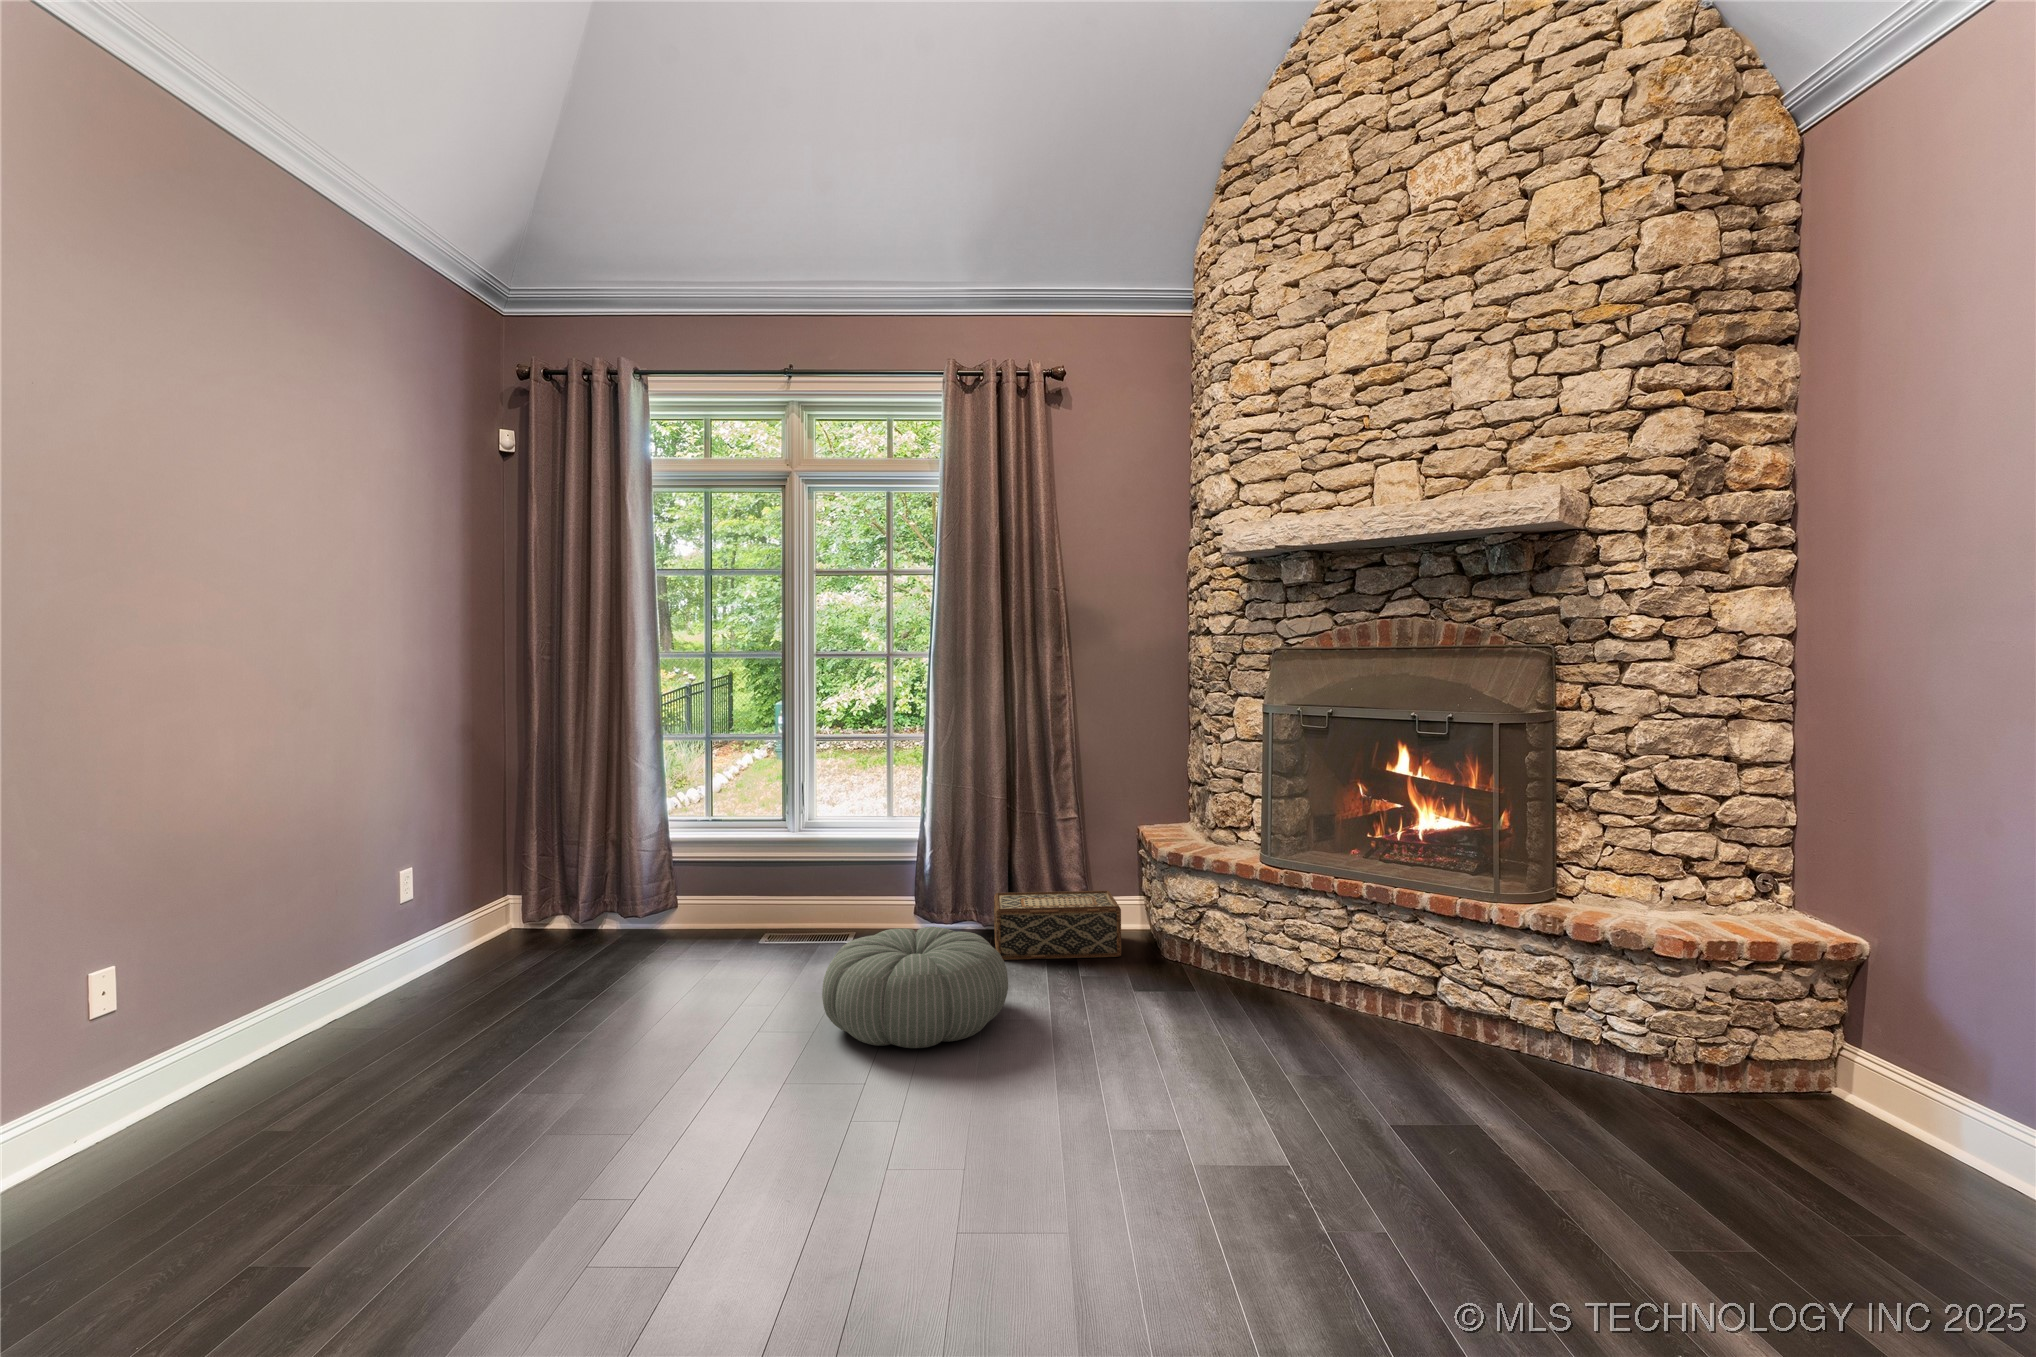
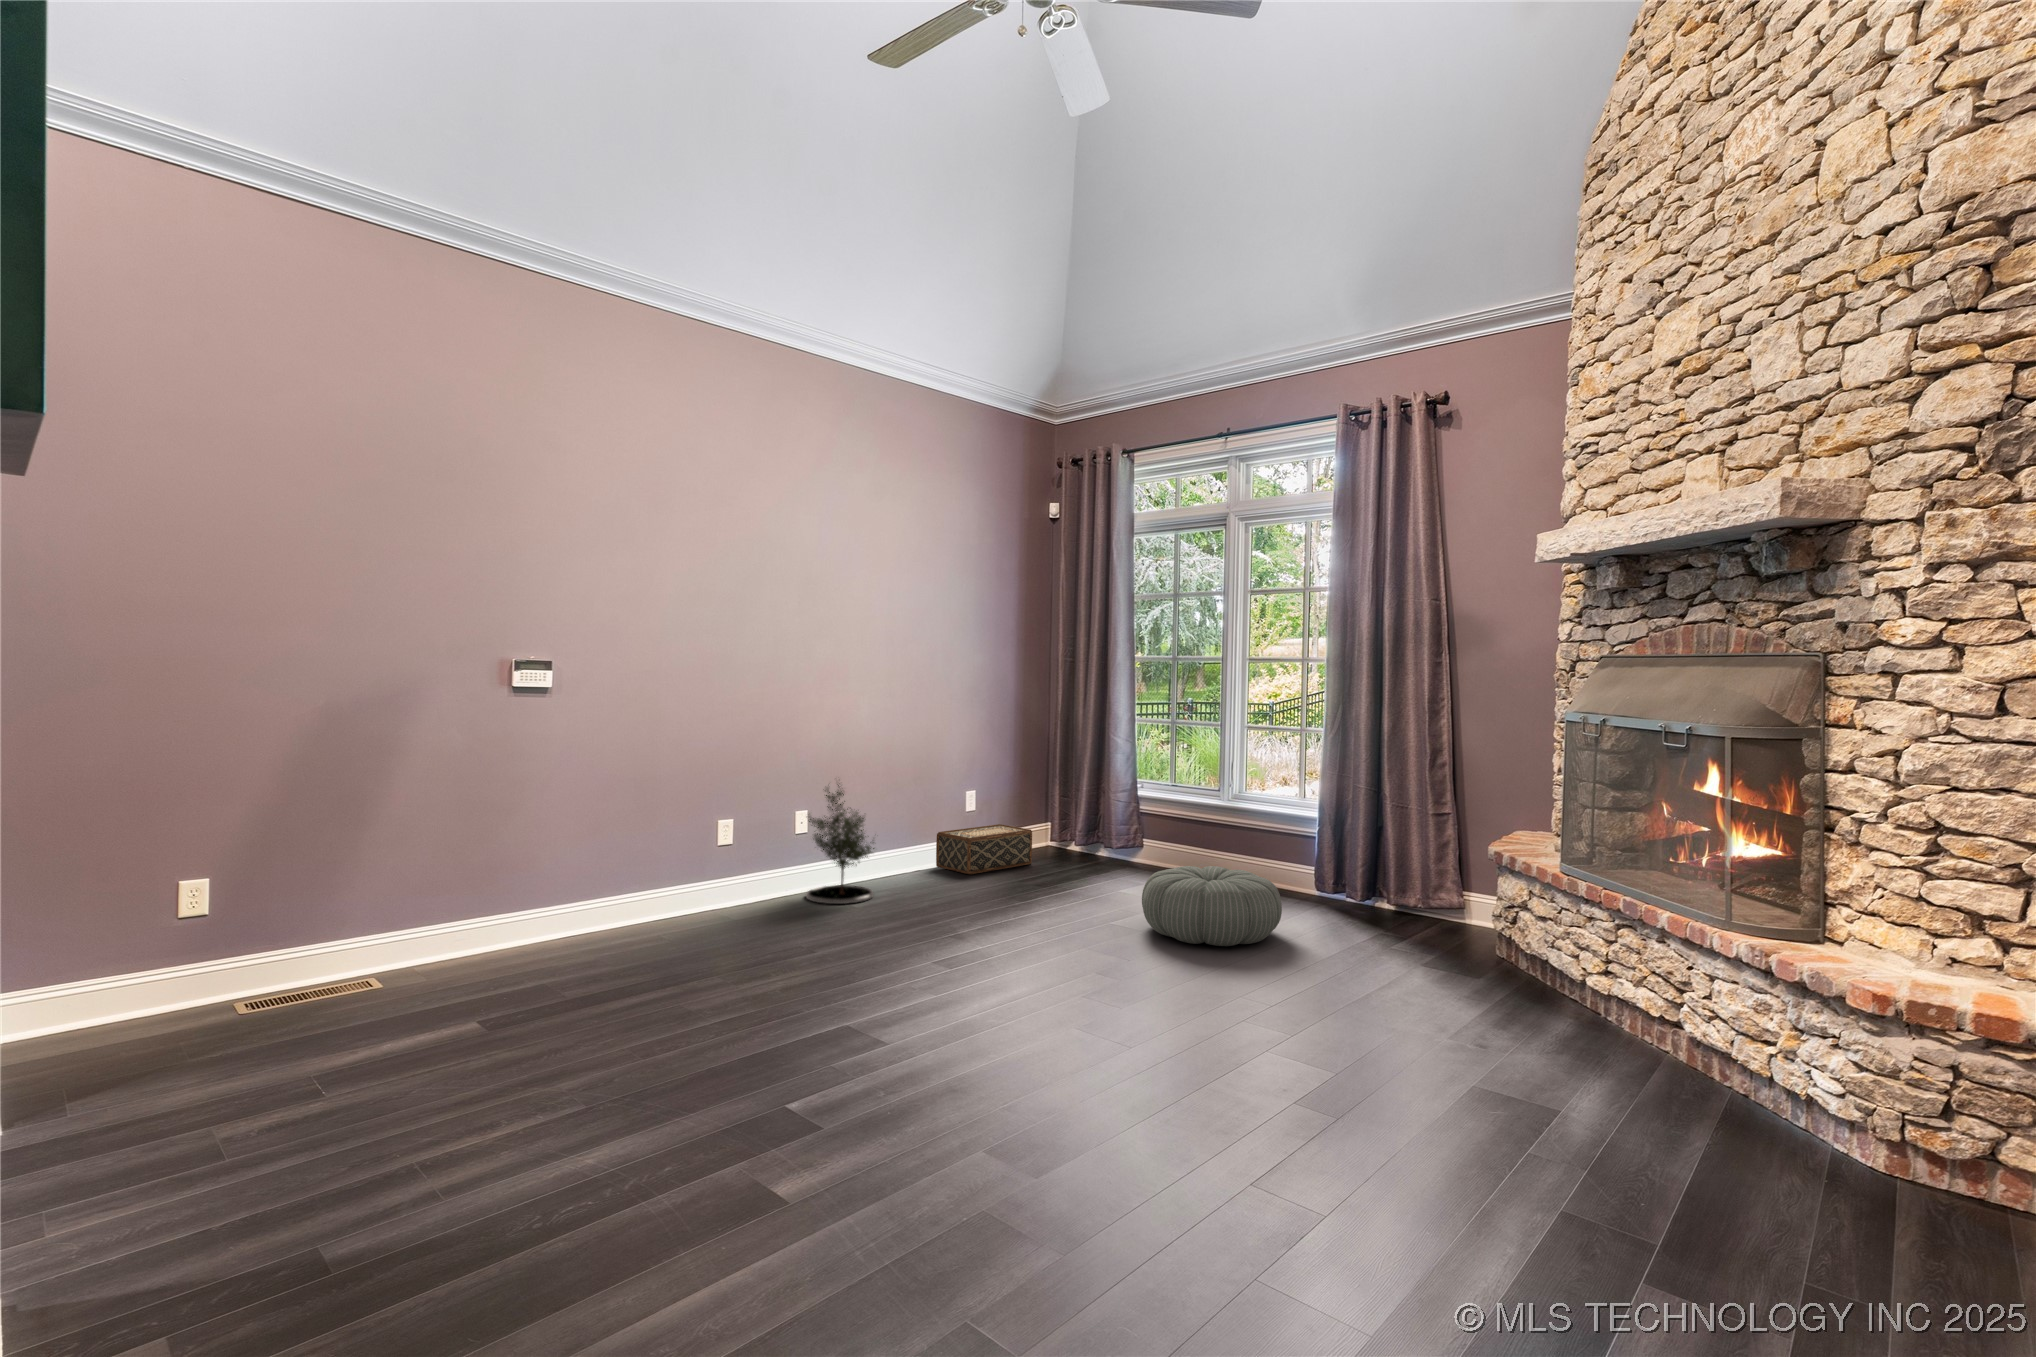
woven basket: present [994,891,1121,960] -> present [936,824,1032,874]
potted tree: none [91,913,306,1199] -> present [806,784,875,904]

